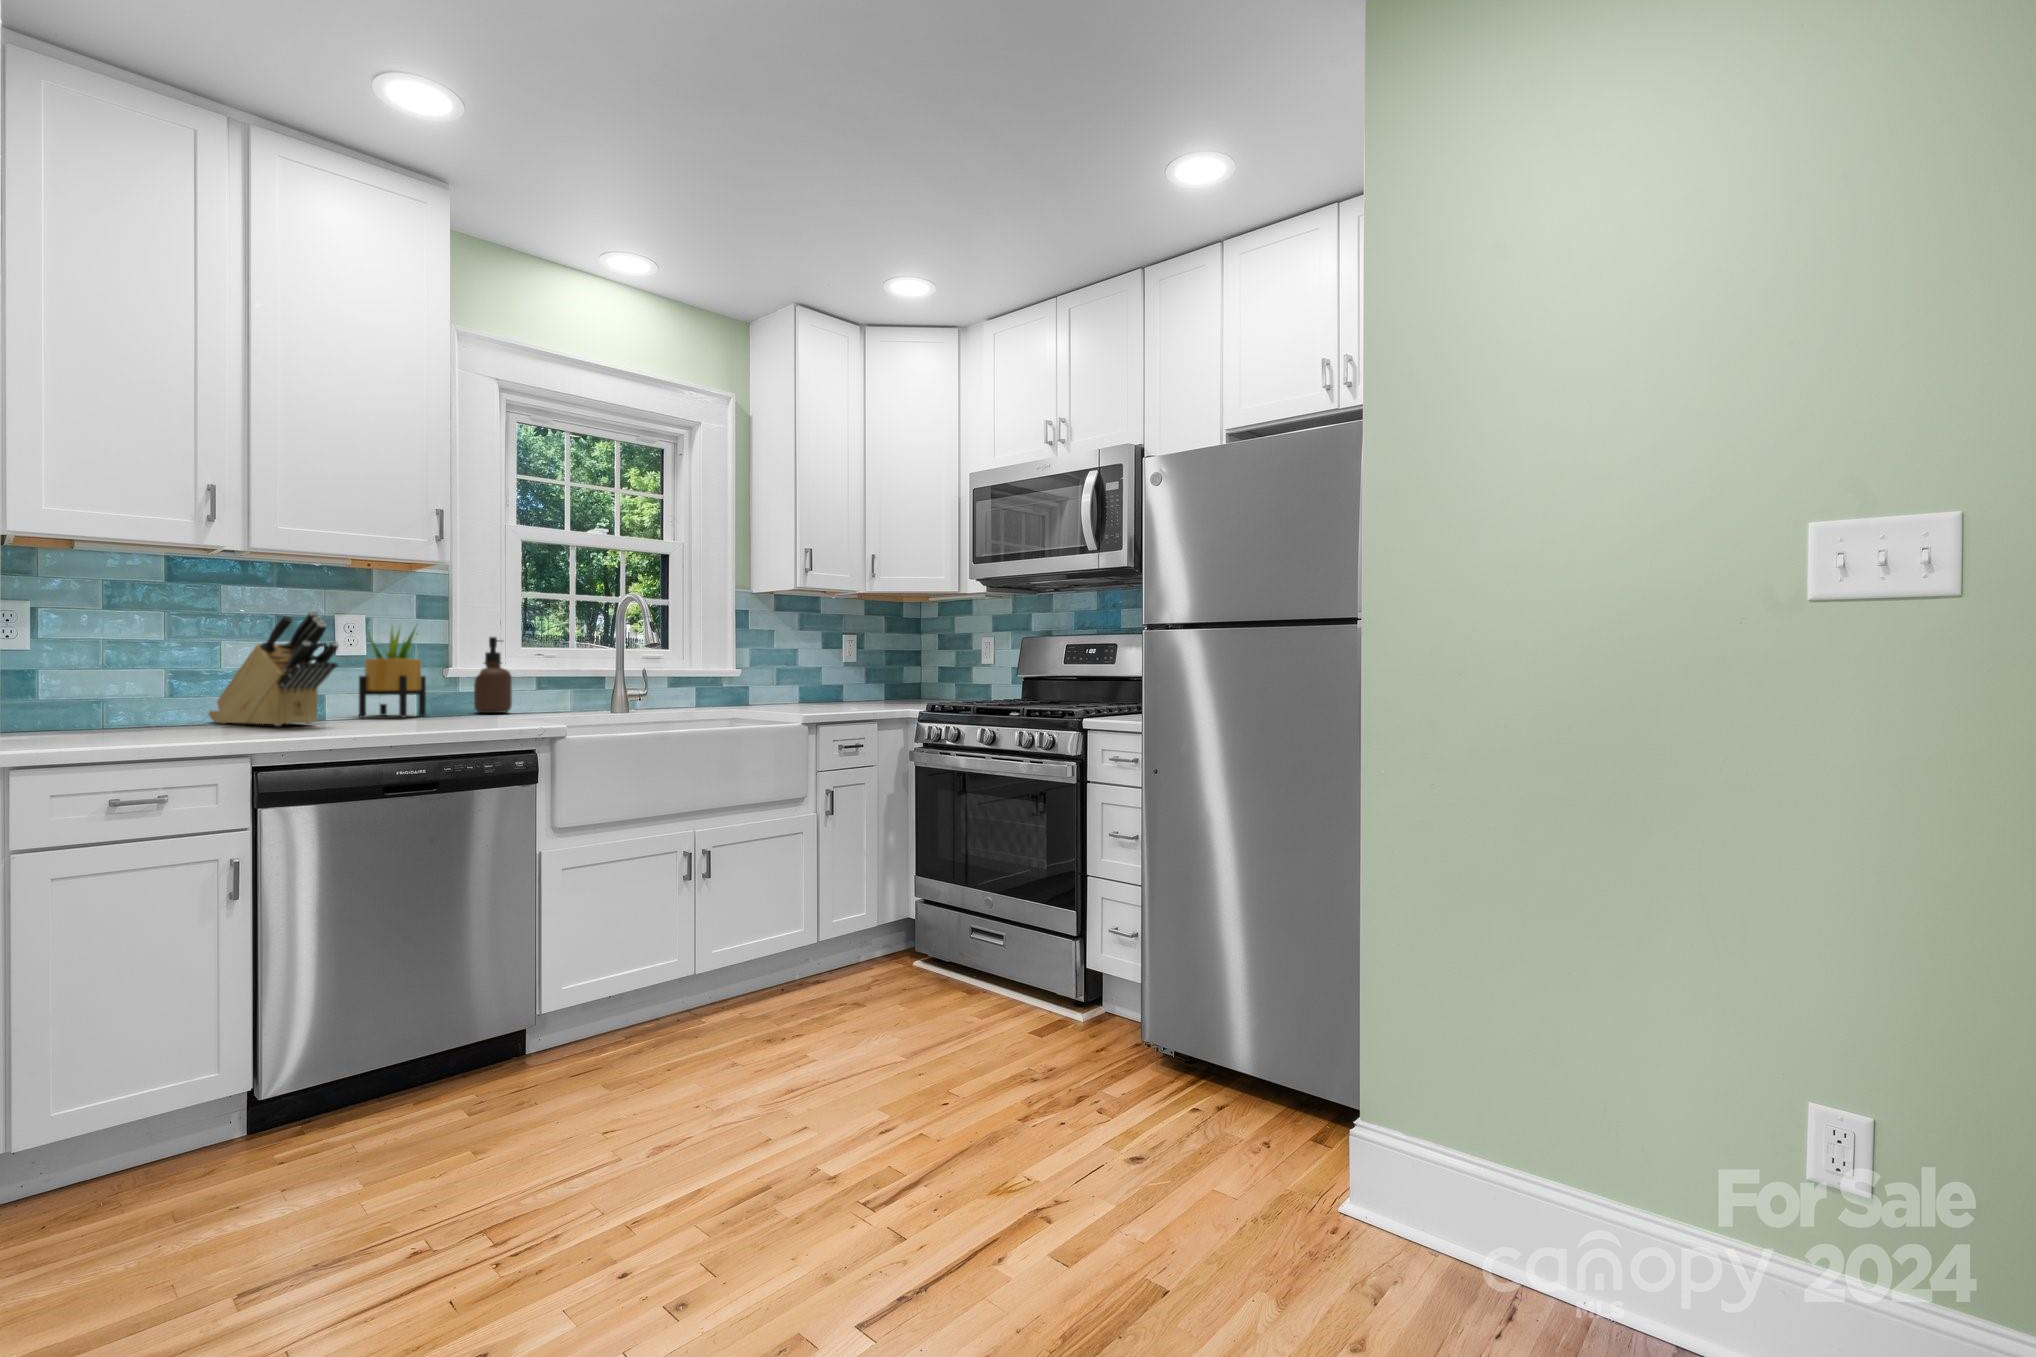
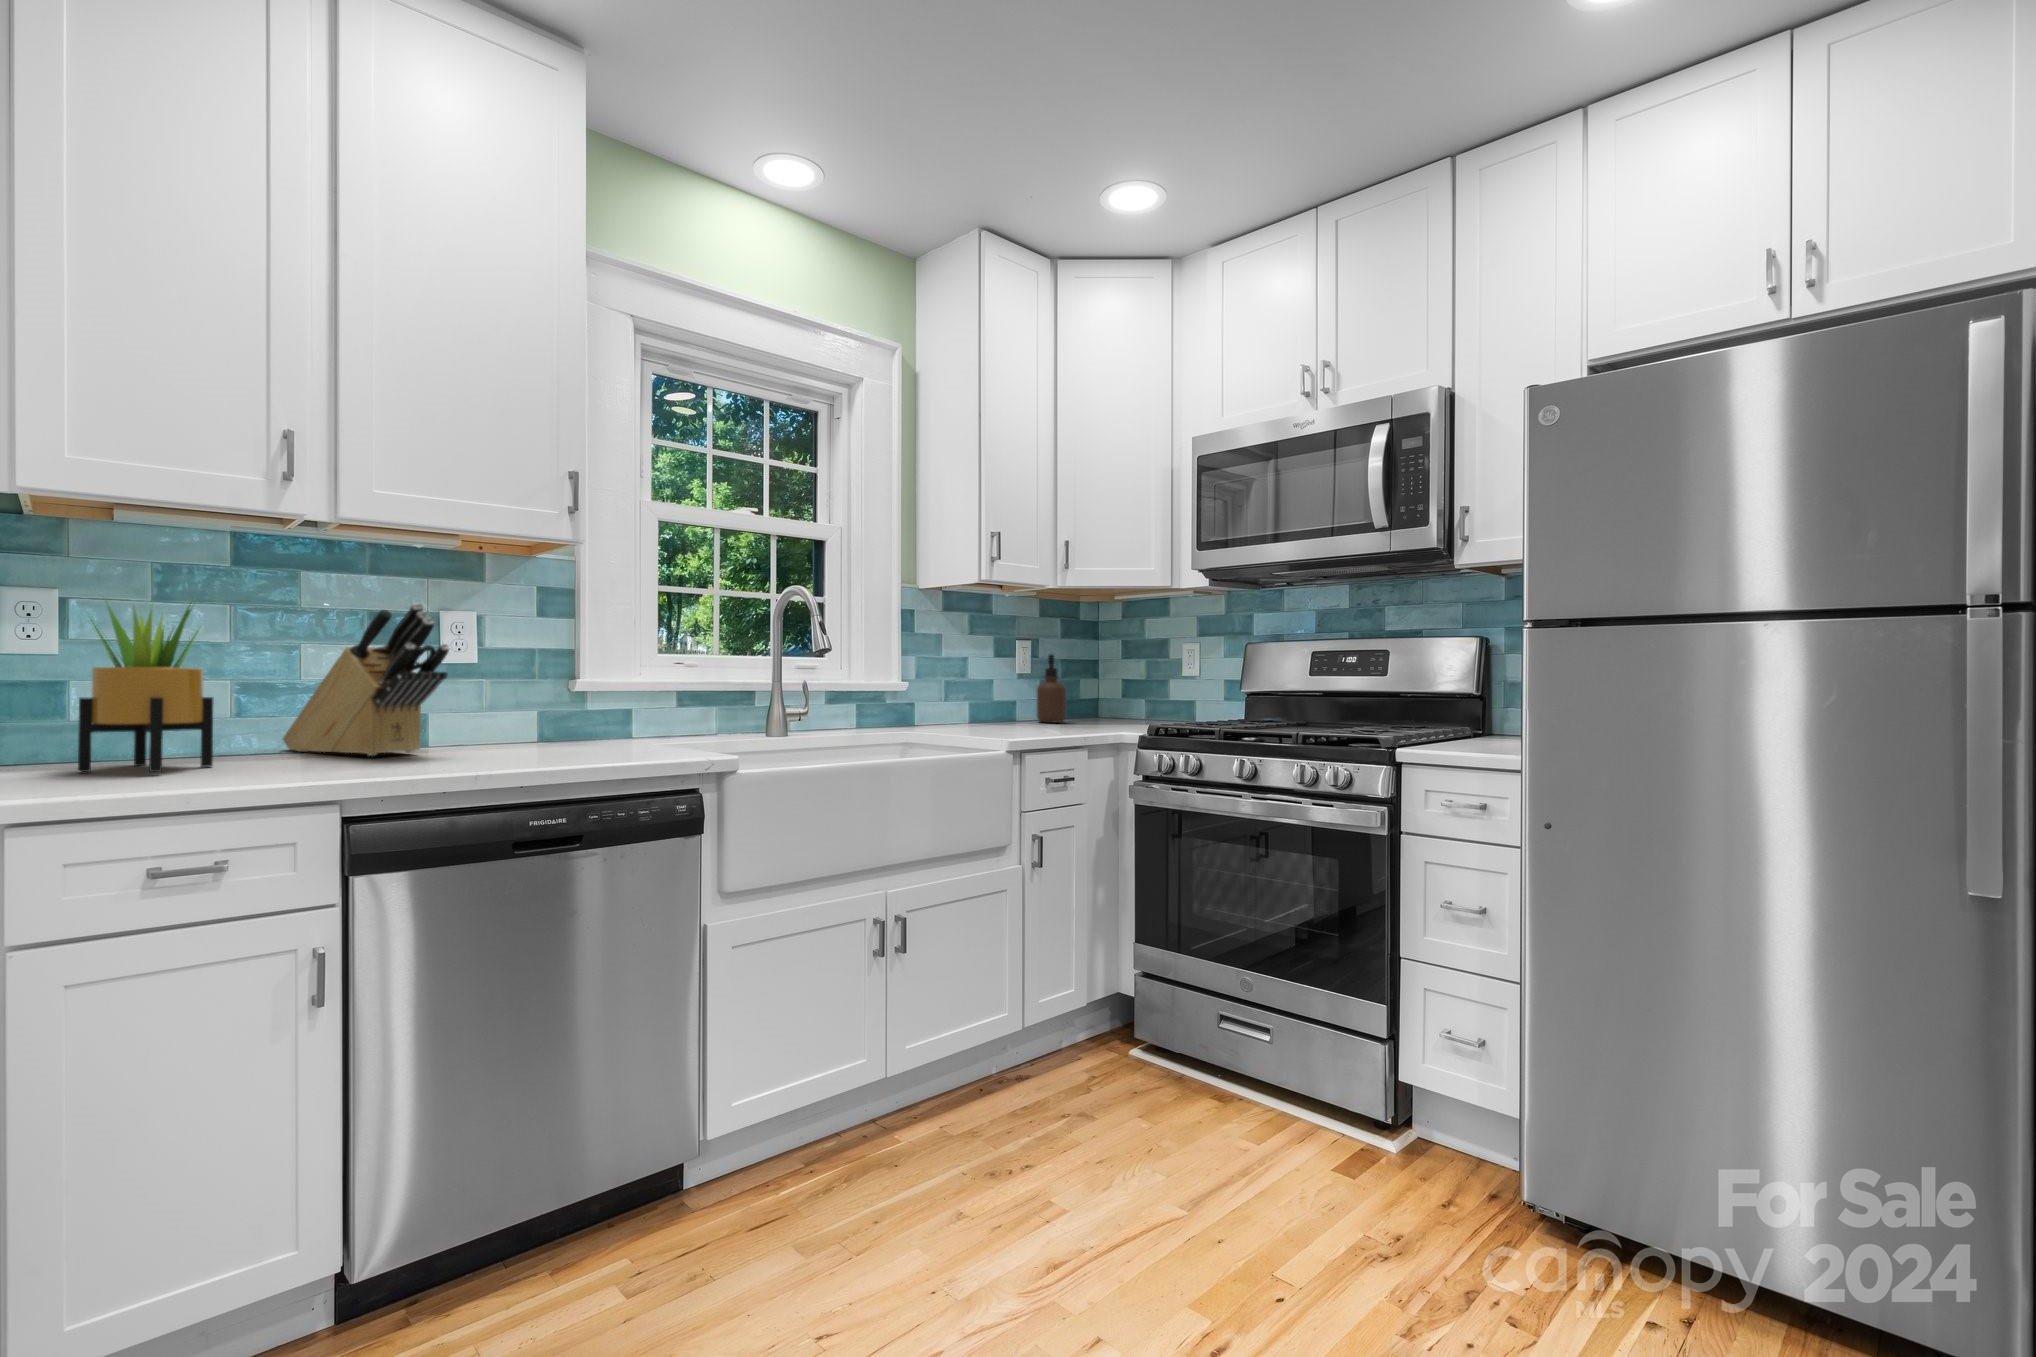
potted plant: present [359,624,426,718] -> present [78,604,213,772]
soap dispenser: present [474,637,512,713] -> present [1037,654,1066,723]

